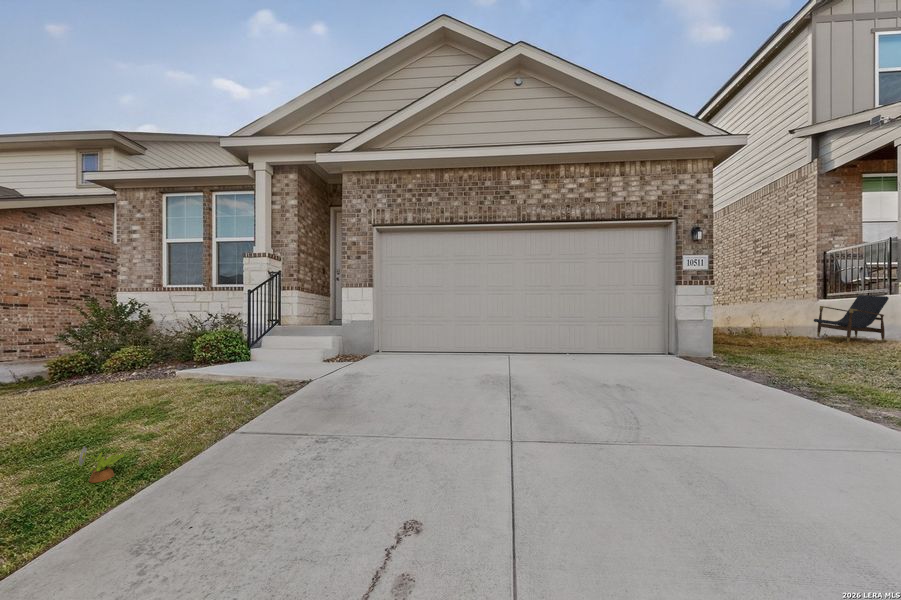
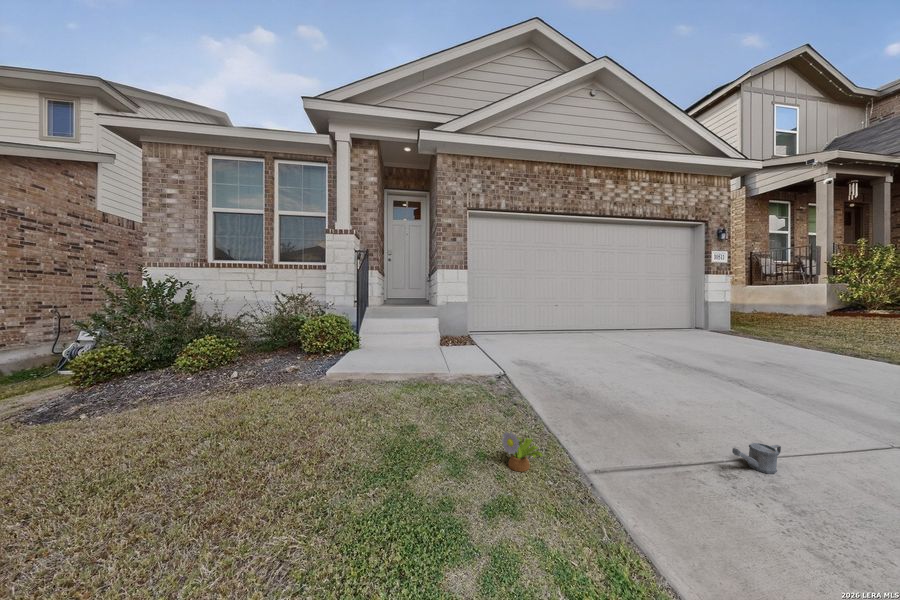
lounge chair: present [814,295,889,343] -> none [754,285,803,318]
watering can: none [238,483,298,517] -> present [732,443,781,474]

